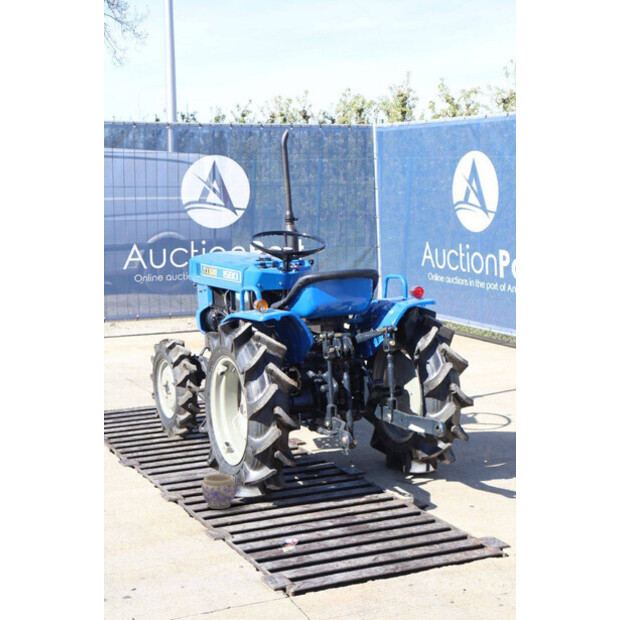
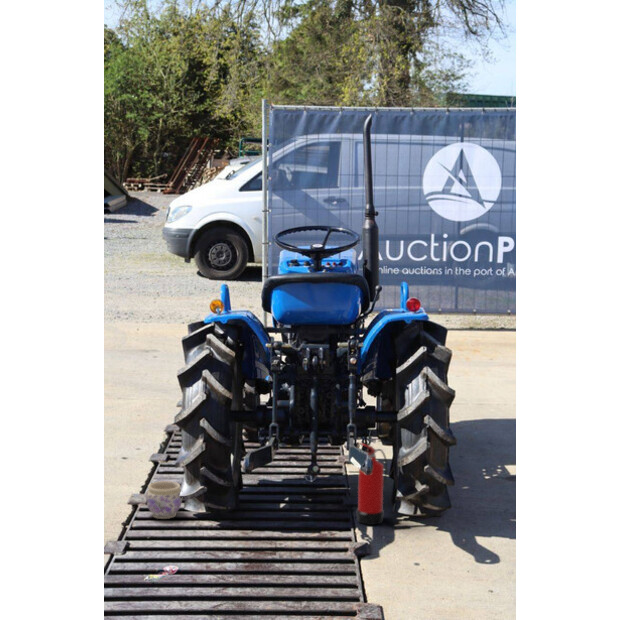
fire extinguisher: none [378,414,401,484] -> present [357,443,387,525]

